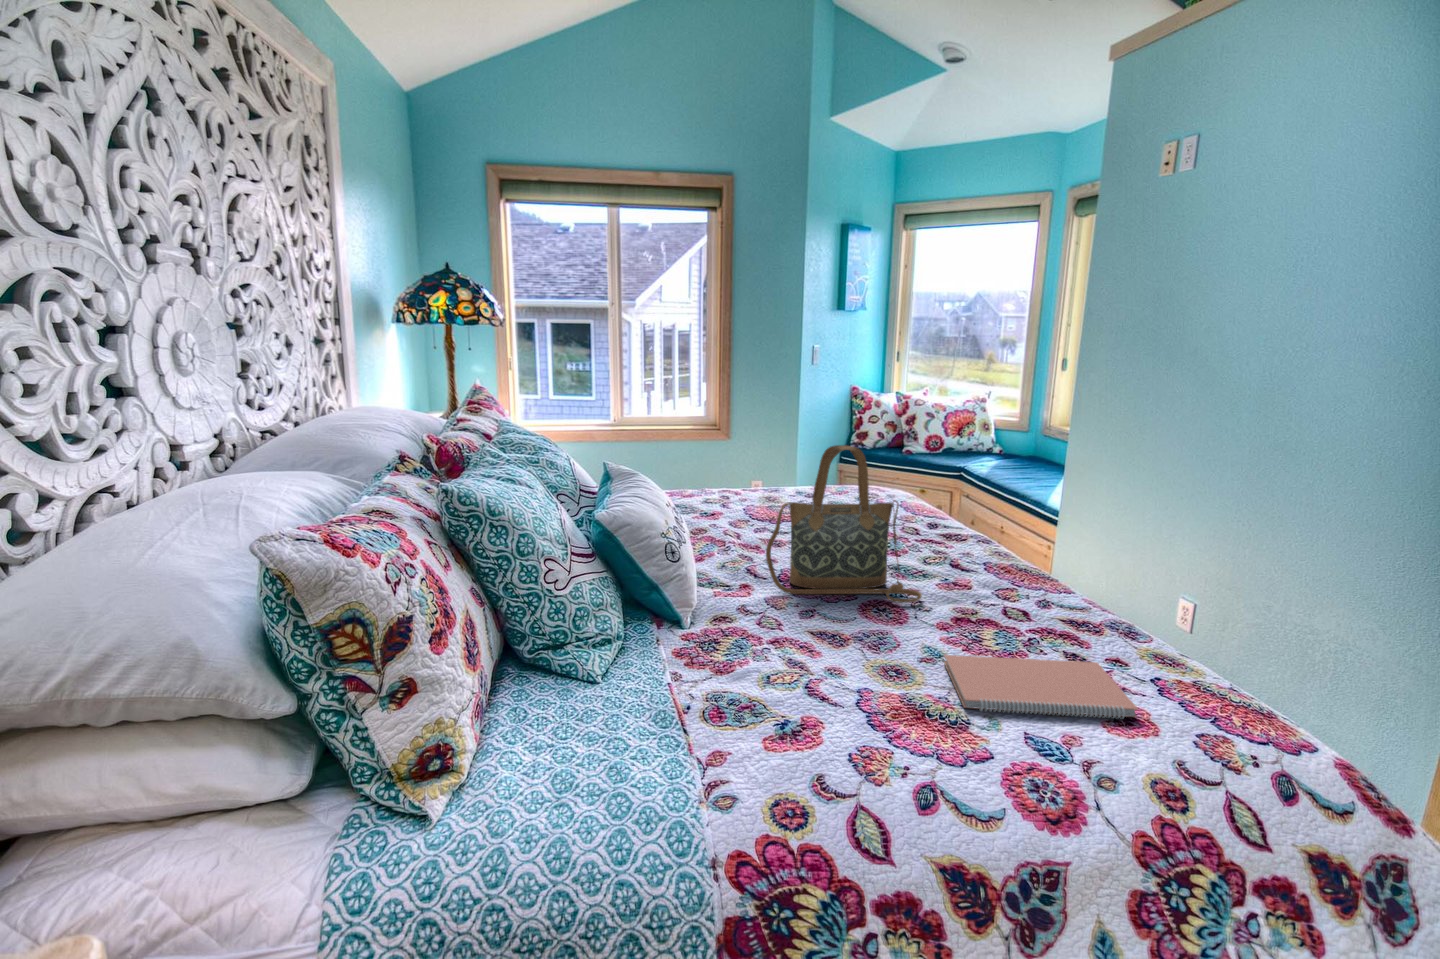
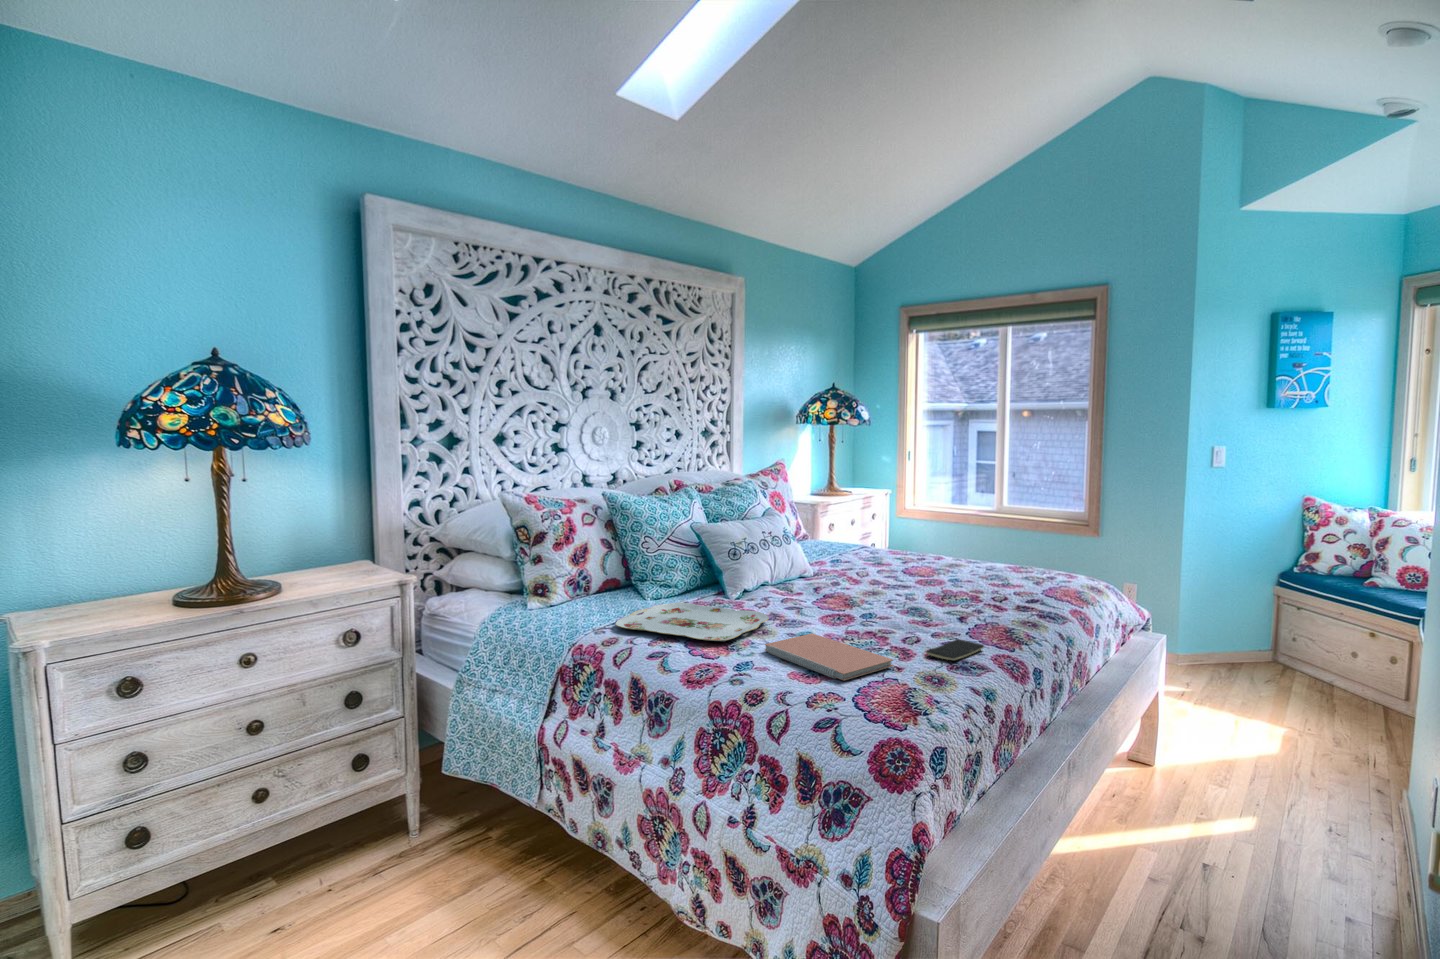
handbag: present [766,445,922,603] -> none [816,498,909,621]
smartphone: none [1029,605,1097,638] -> present [926,639,984,660]
serving tray: none [651,641,910,765] -> present [616,603,769,641]

